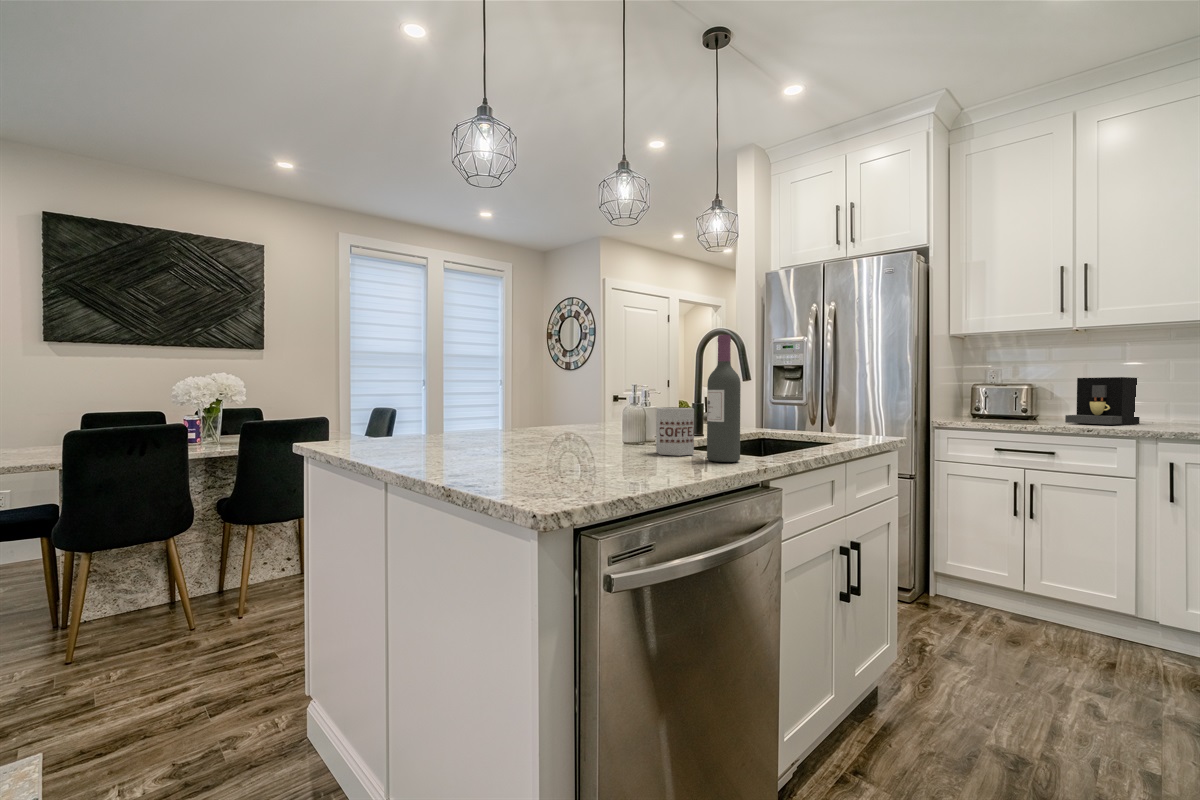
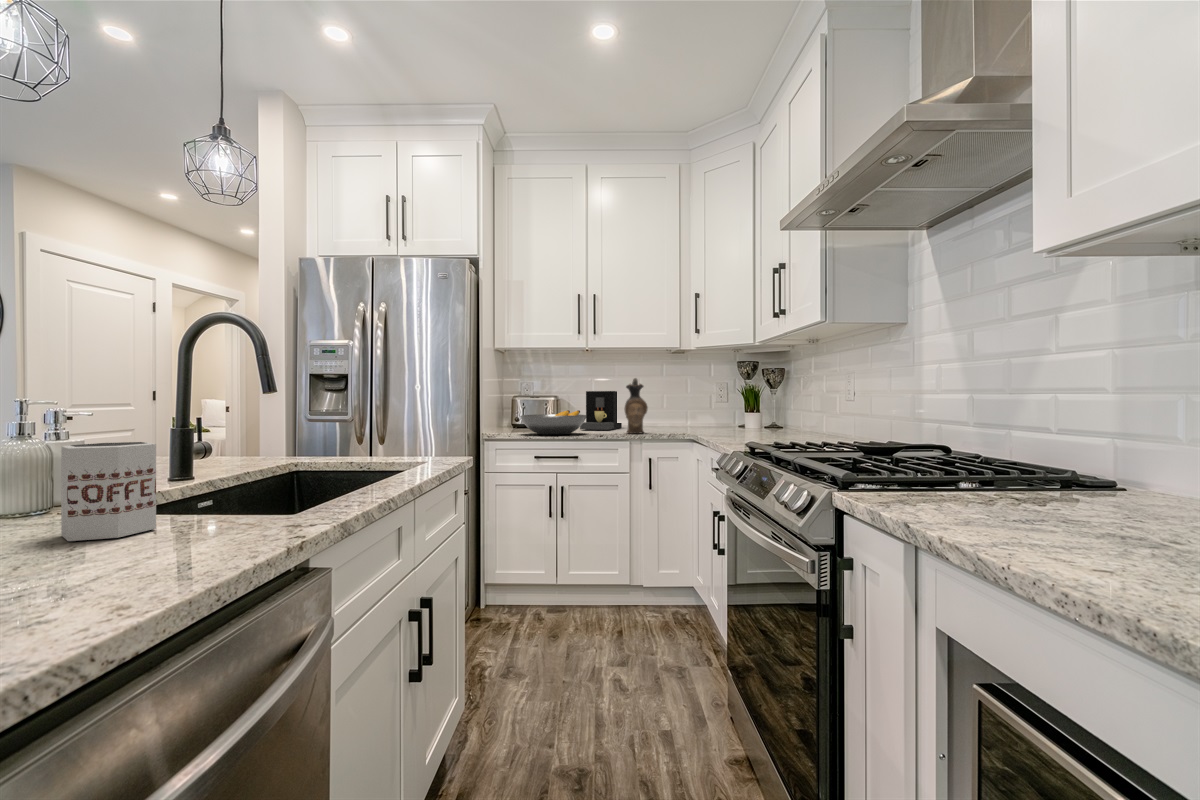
wine bottle: present [707,335,741,462] -> none [182,311,253,542]
ceramic pitcher: none [1133,360,1175,430] -> present [624,378,648,434]
fruit bowl: none [977,400,1070,426] -> present [520,410,586,435]

